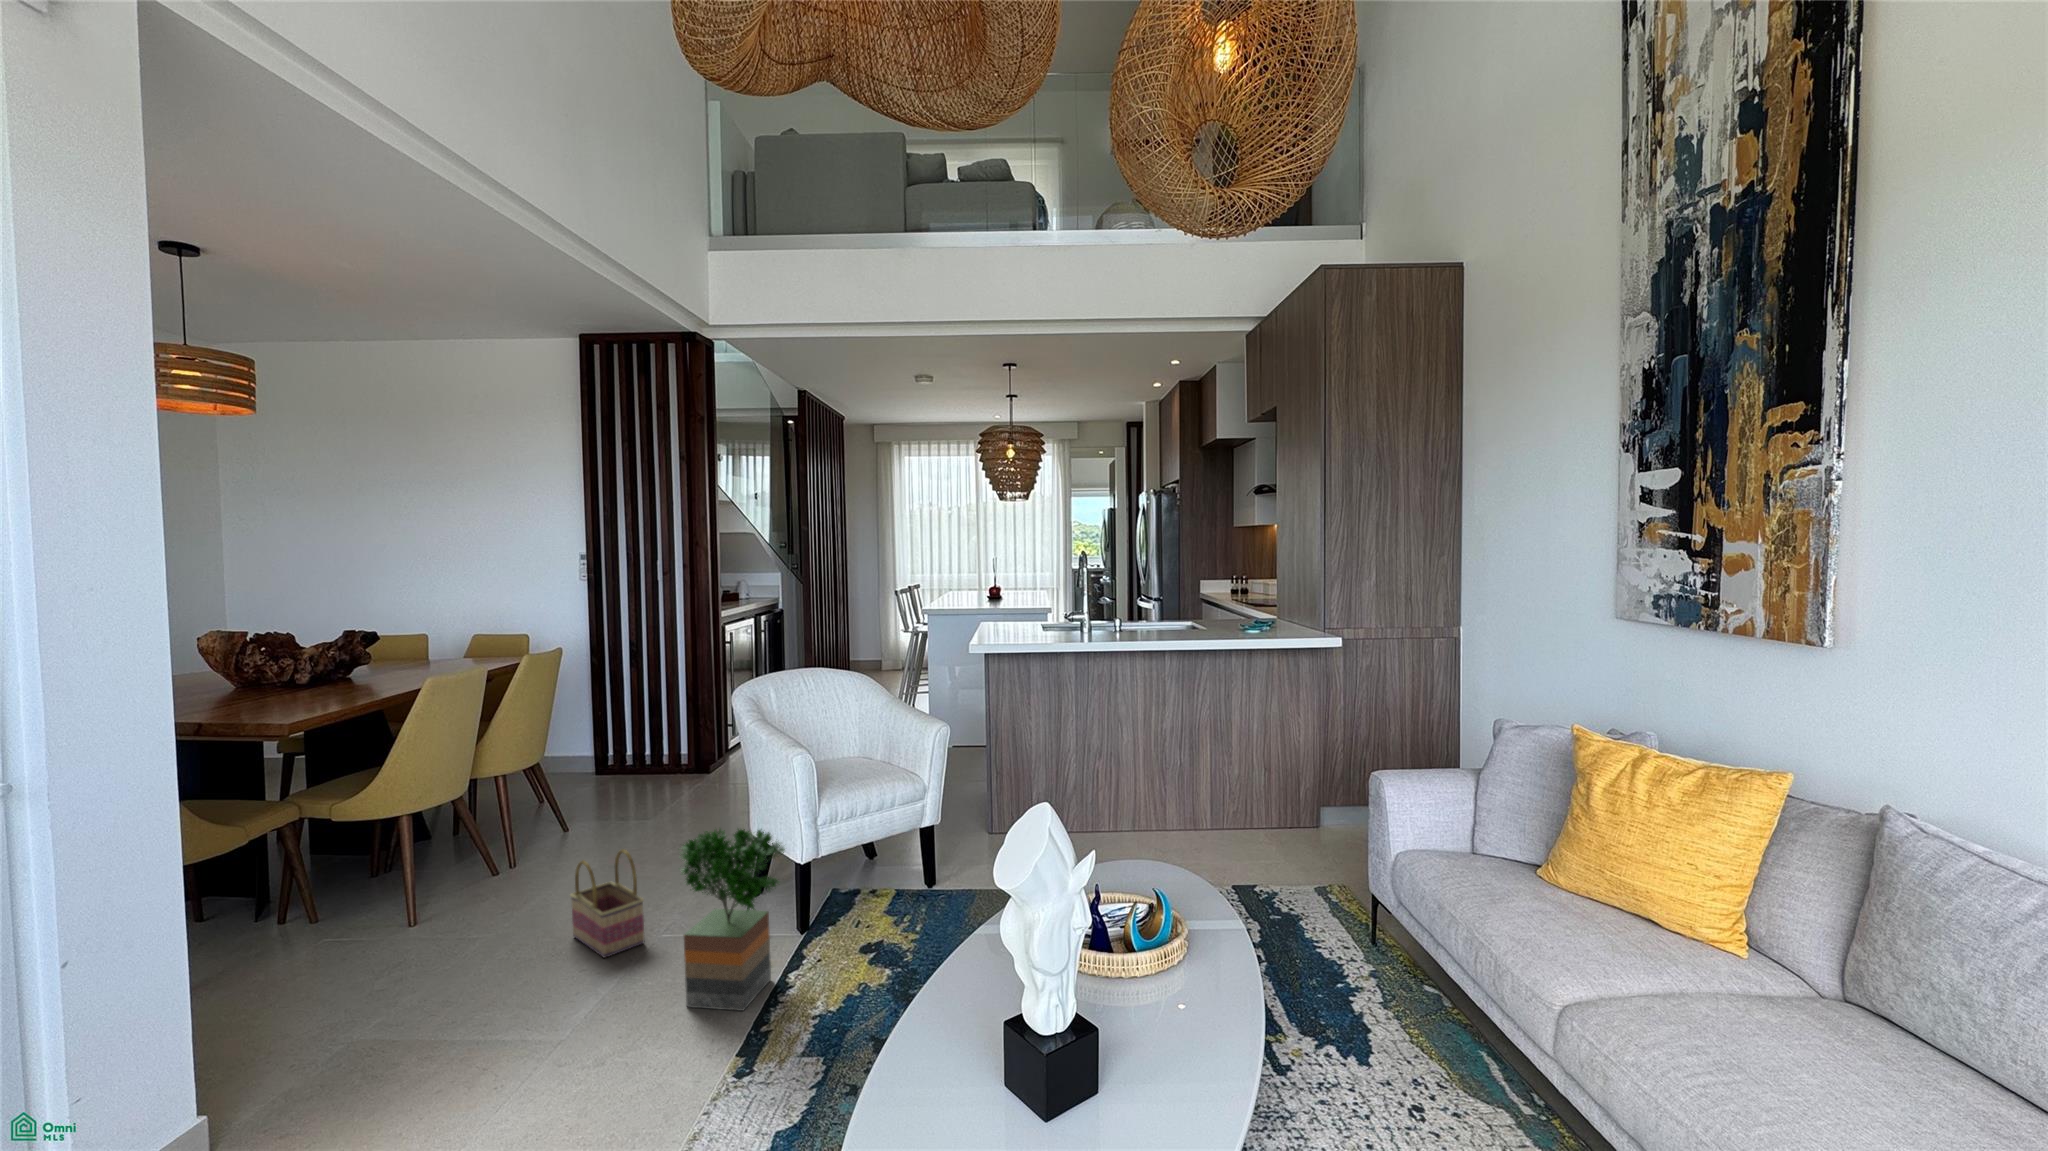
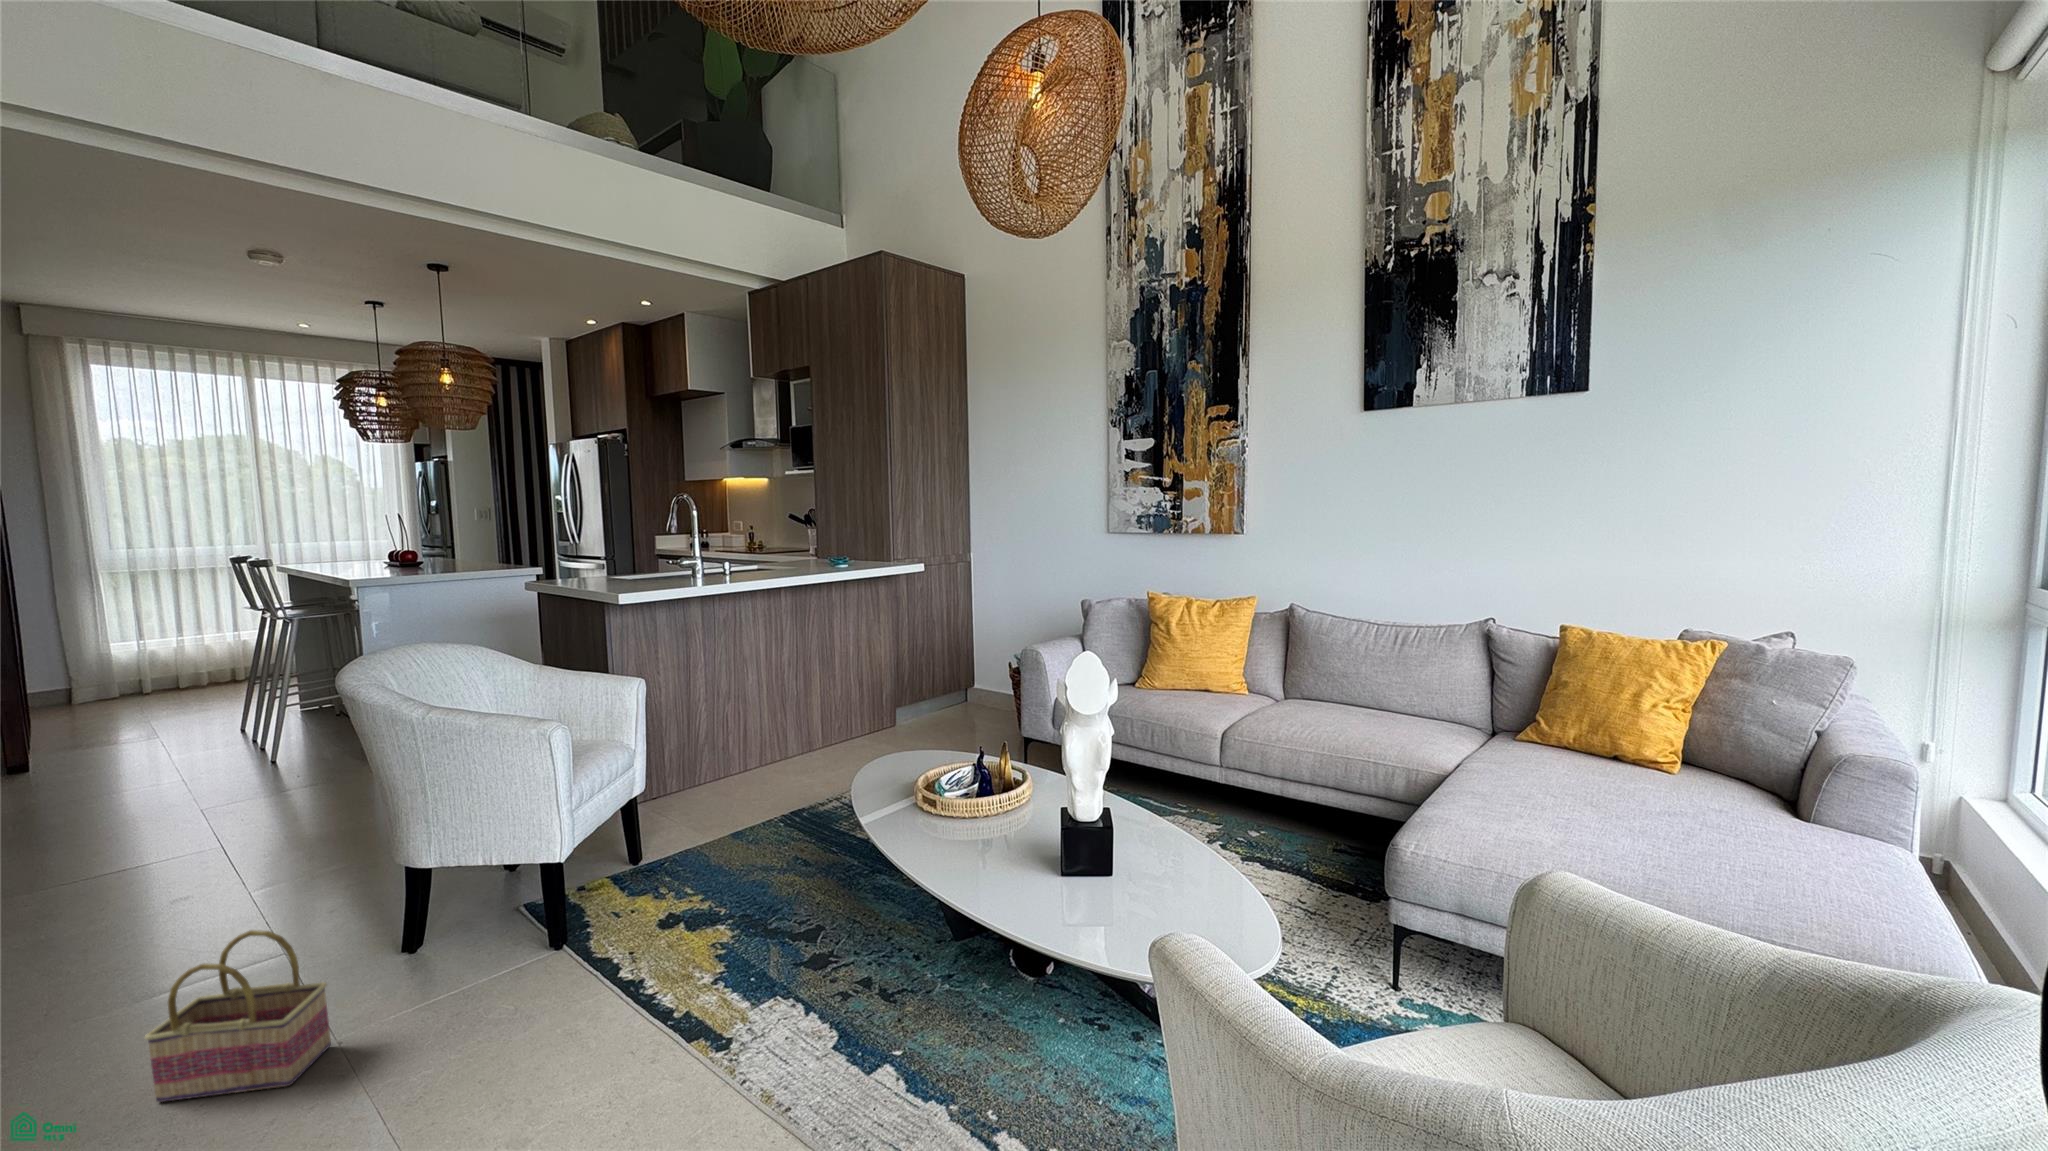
potted tree: present [680,829,785,1011] -> none [486,807,656,1048]

